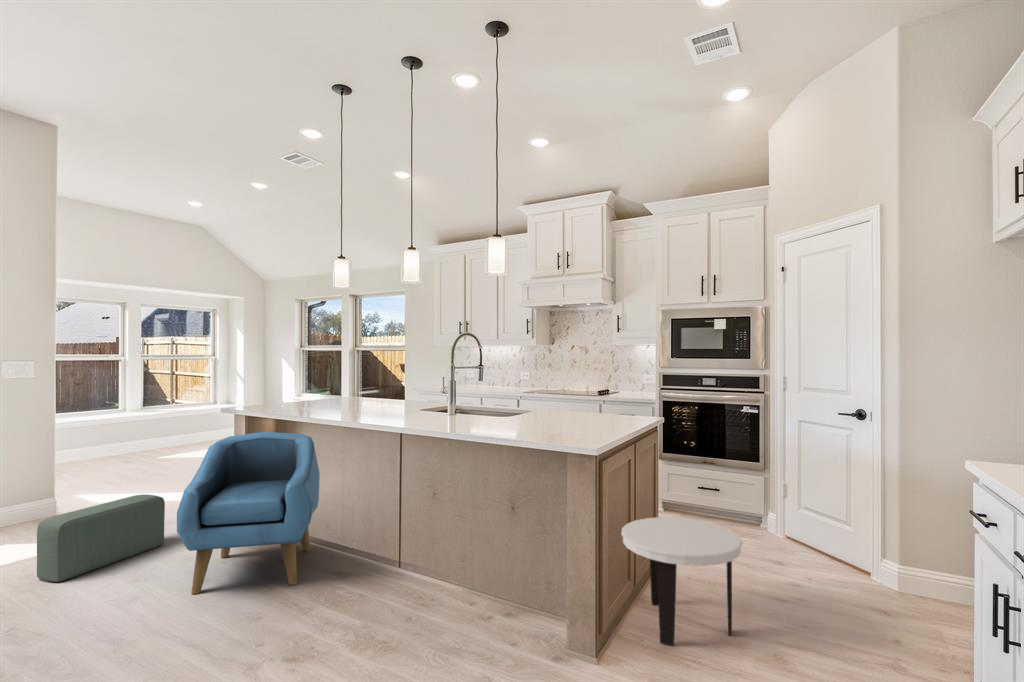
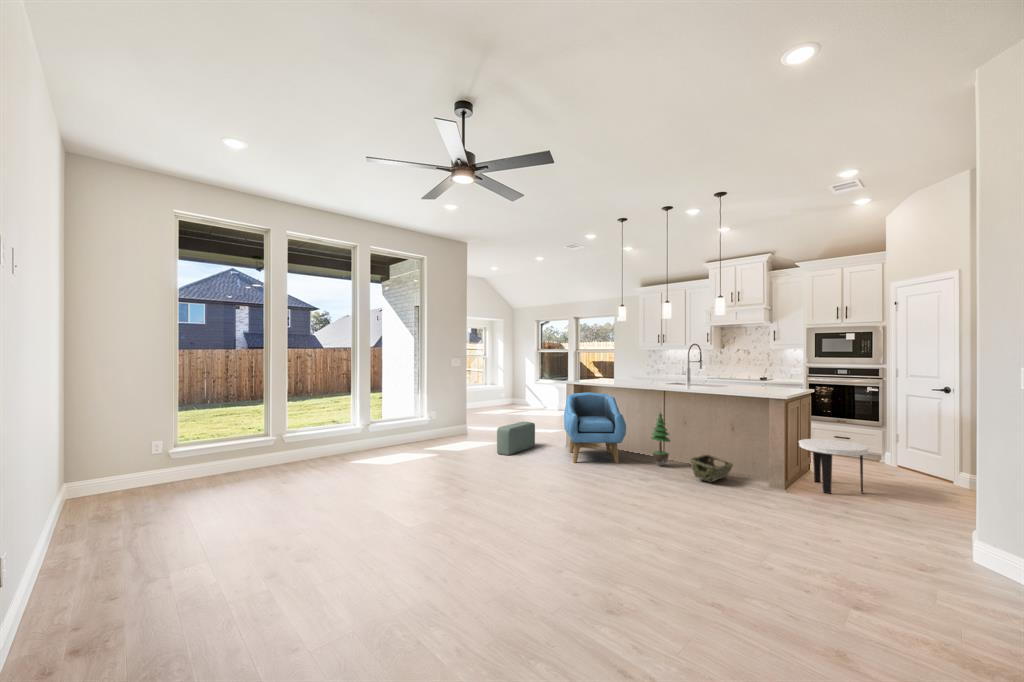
potted tree: none [359,472,400,584] -> present [651,412,670,466]
woven basket: none [407,561,502,637] -> present [690,455,733,482]

